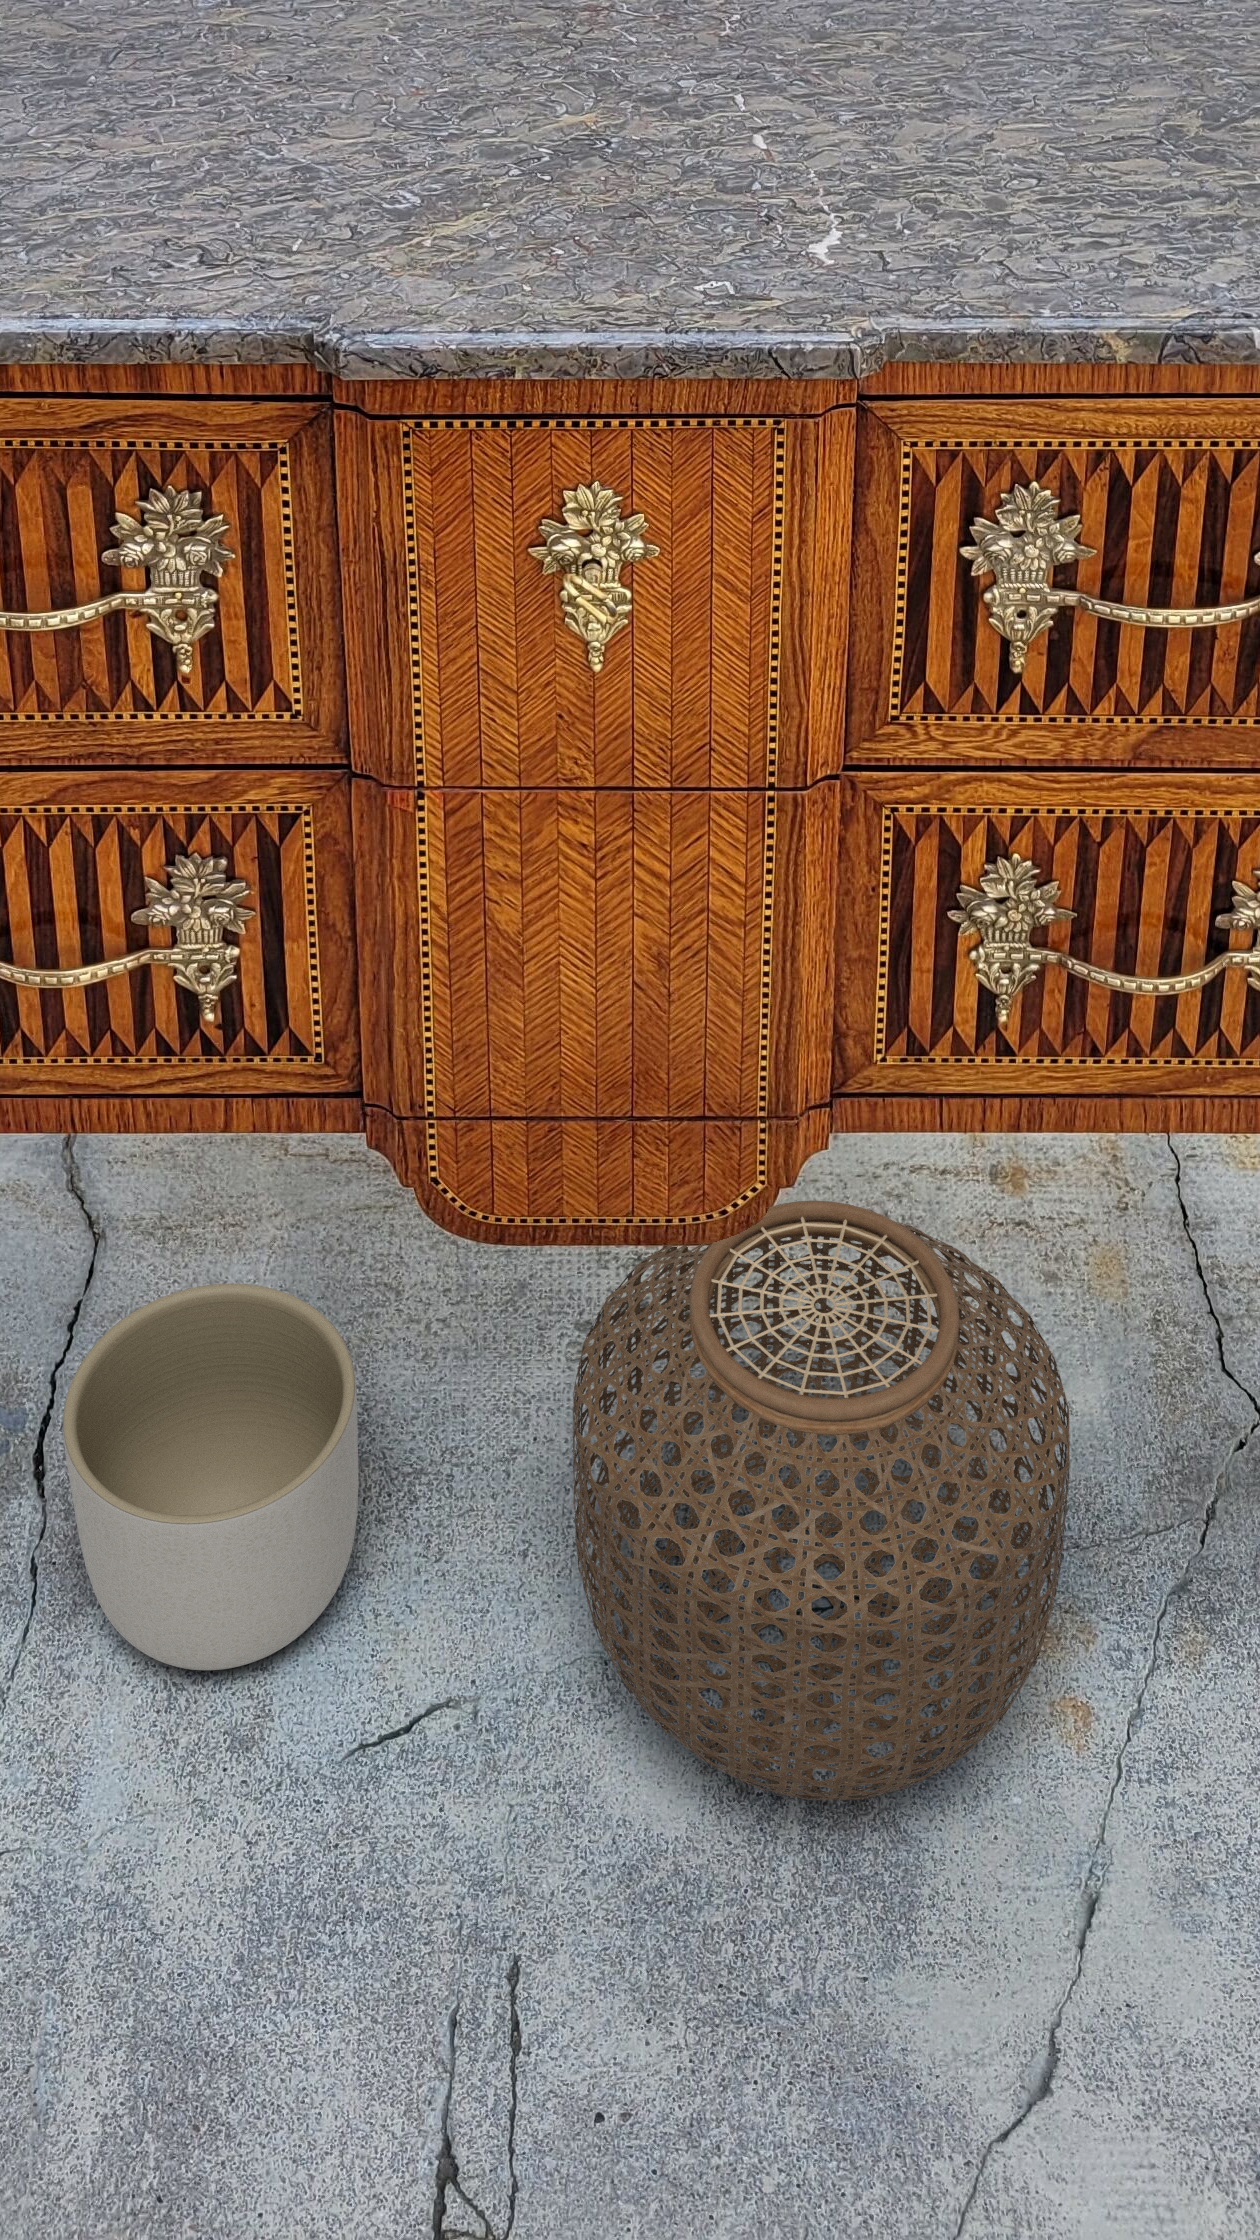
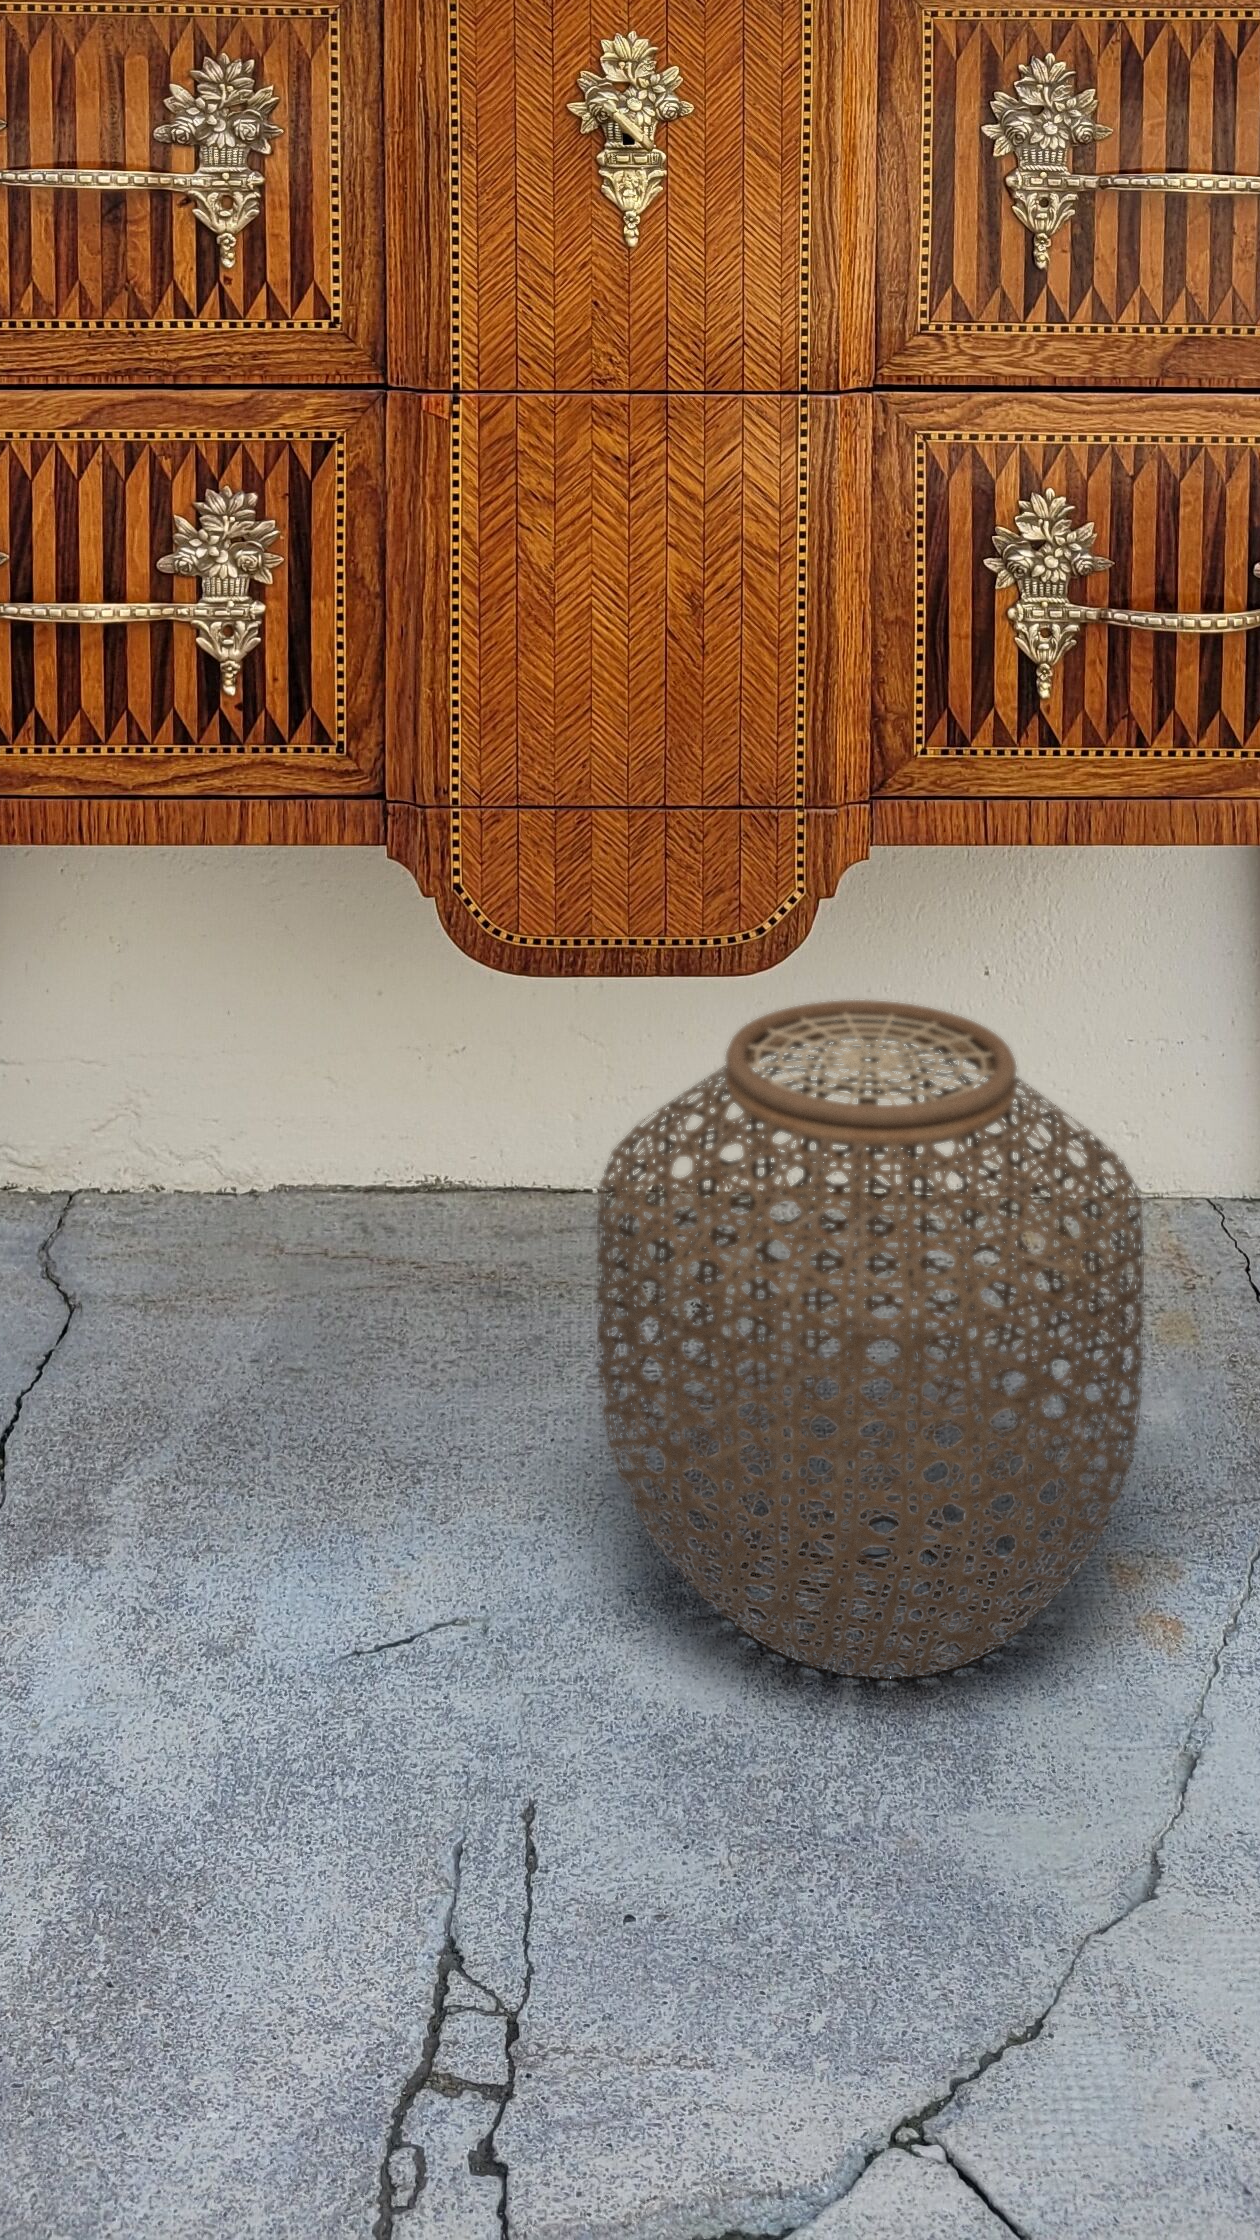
planter: present [63,1283,358,1670] -> none [27,1185,354,1588]

